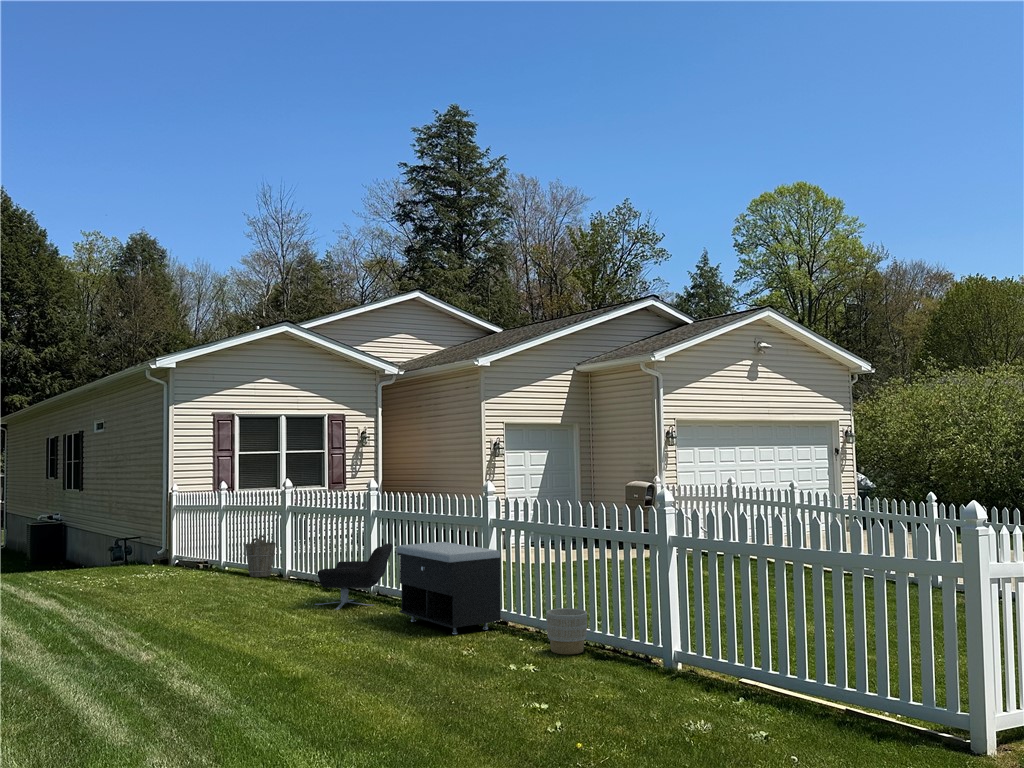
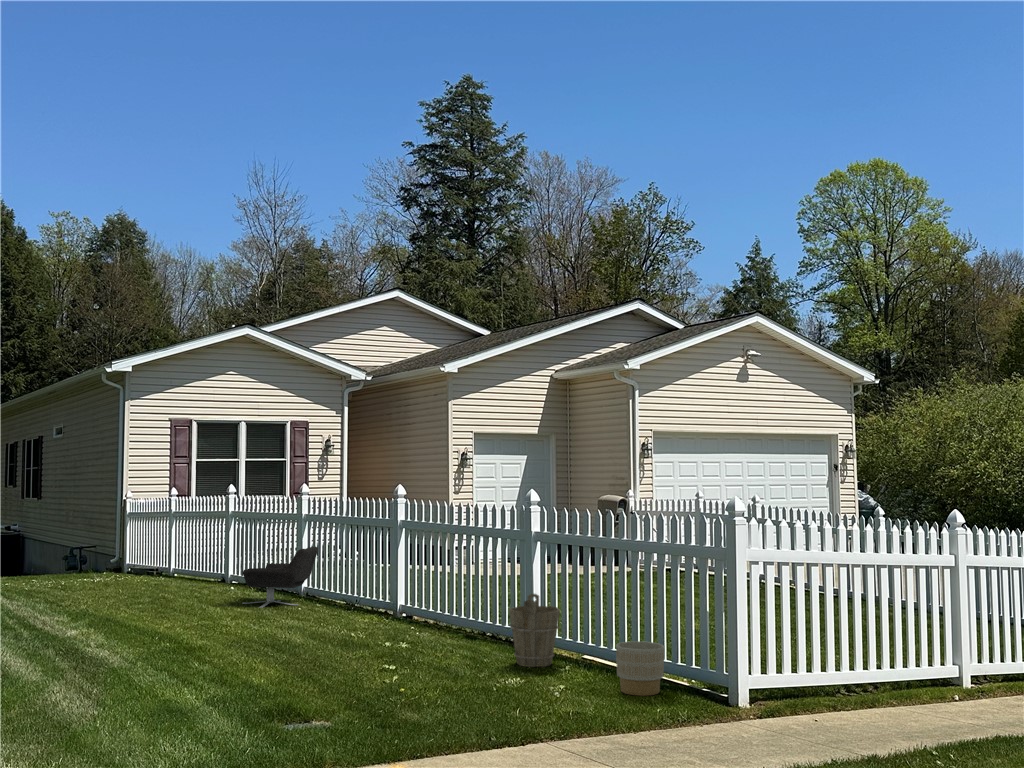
bucket: present [245,535,276,577] -> present [509,594,560,667]
storage bench: present [397,542,501,634] -> none [312,544,403,627]
planter: present [547,608,587,655] -> present [616,641,664,696]

